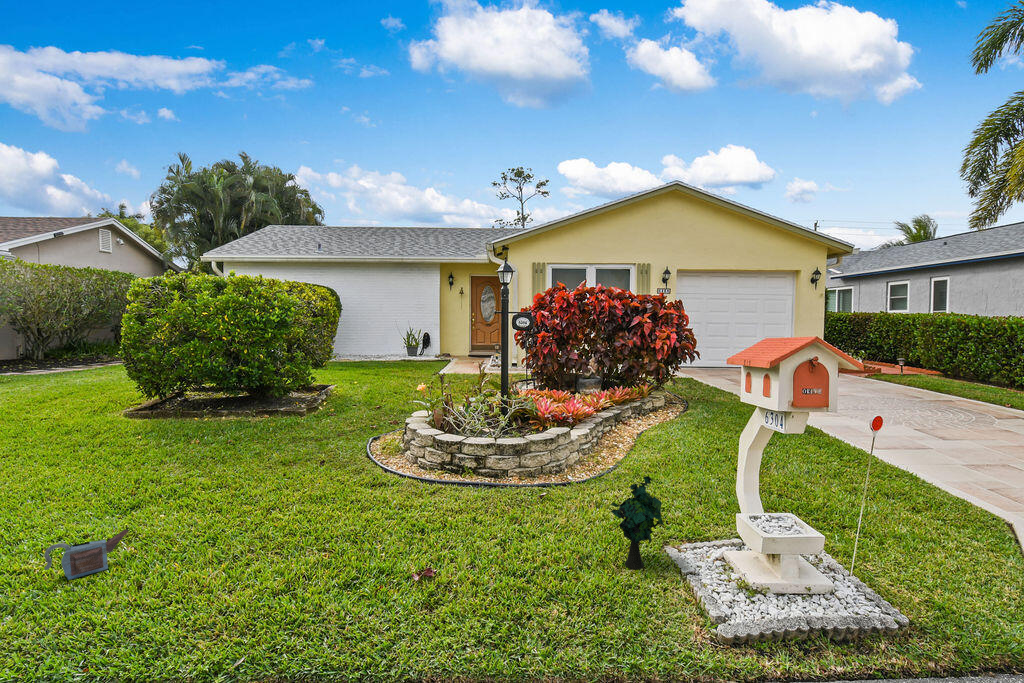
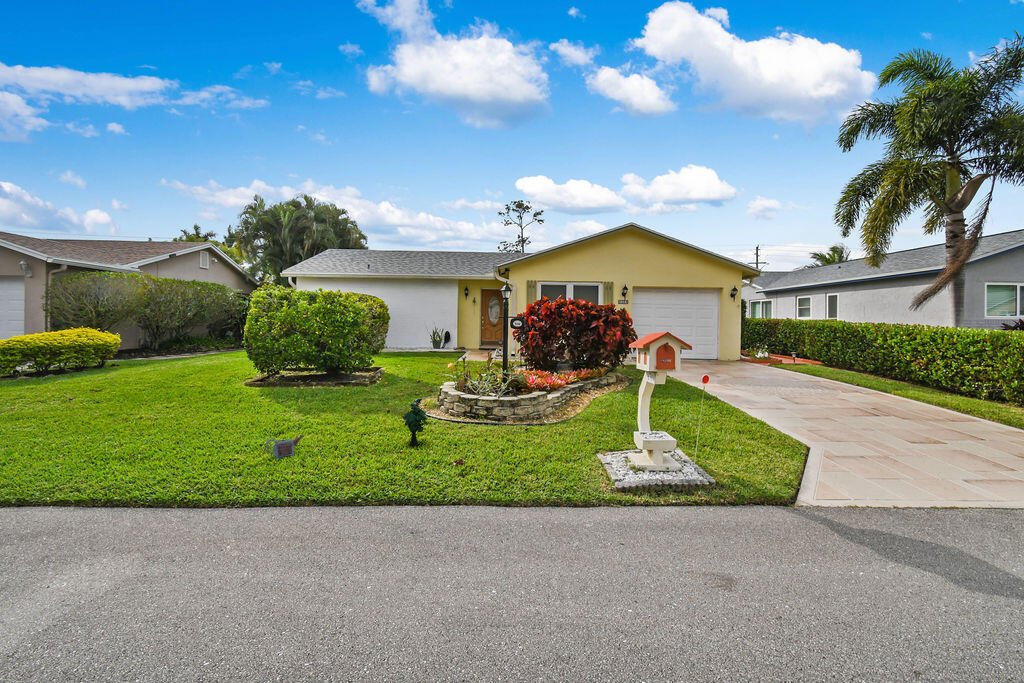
decorative plant: present [611,476,664,570] -> present [401,400,427,446]

